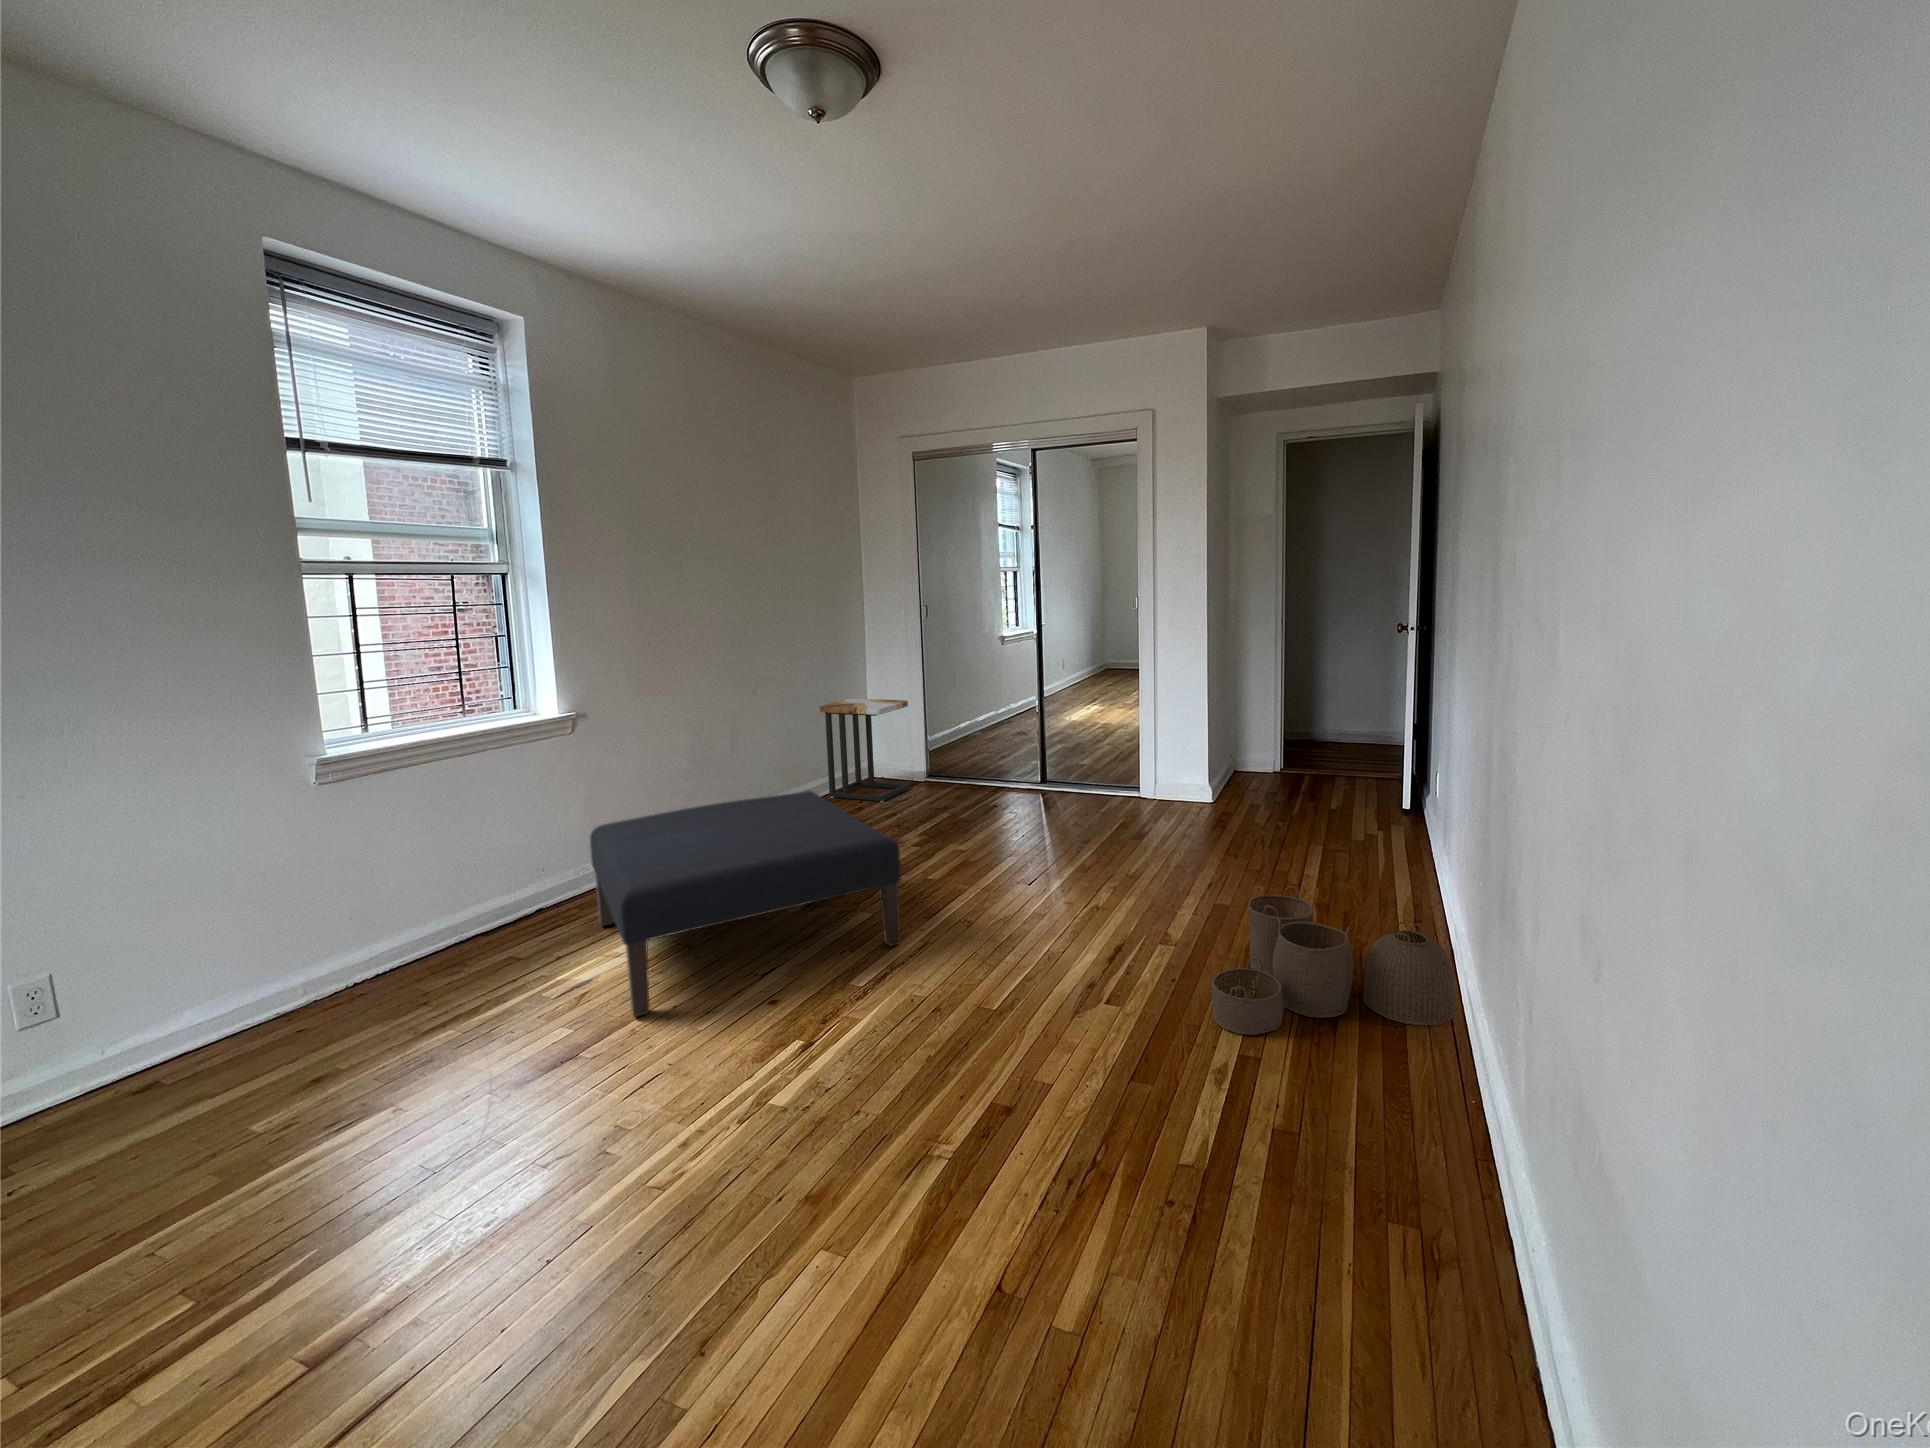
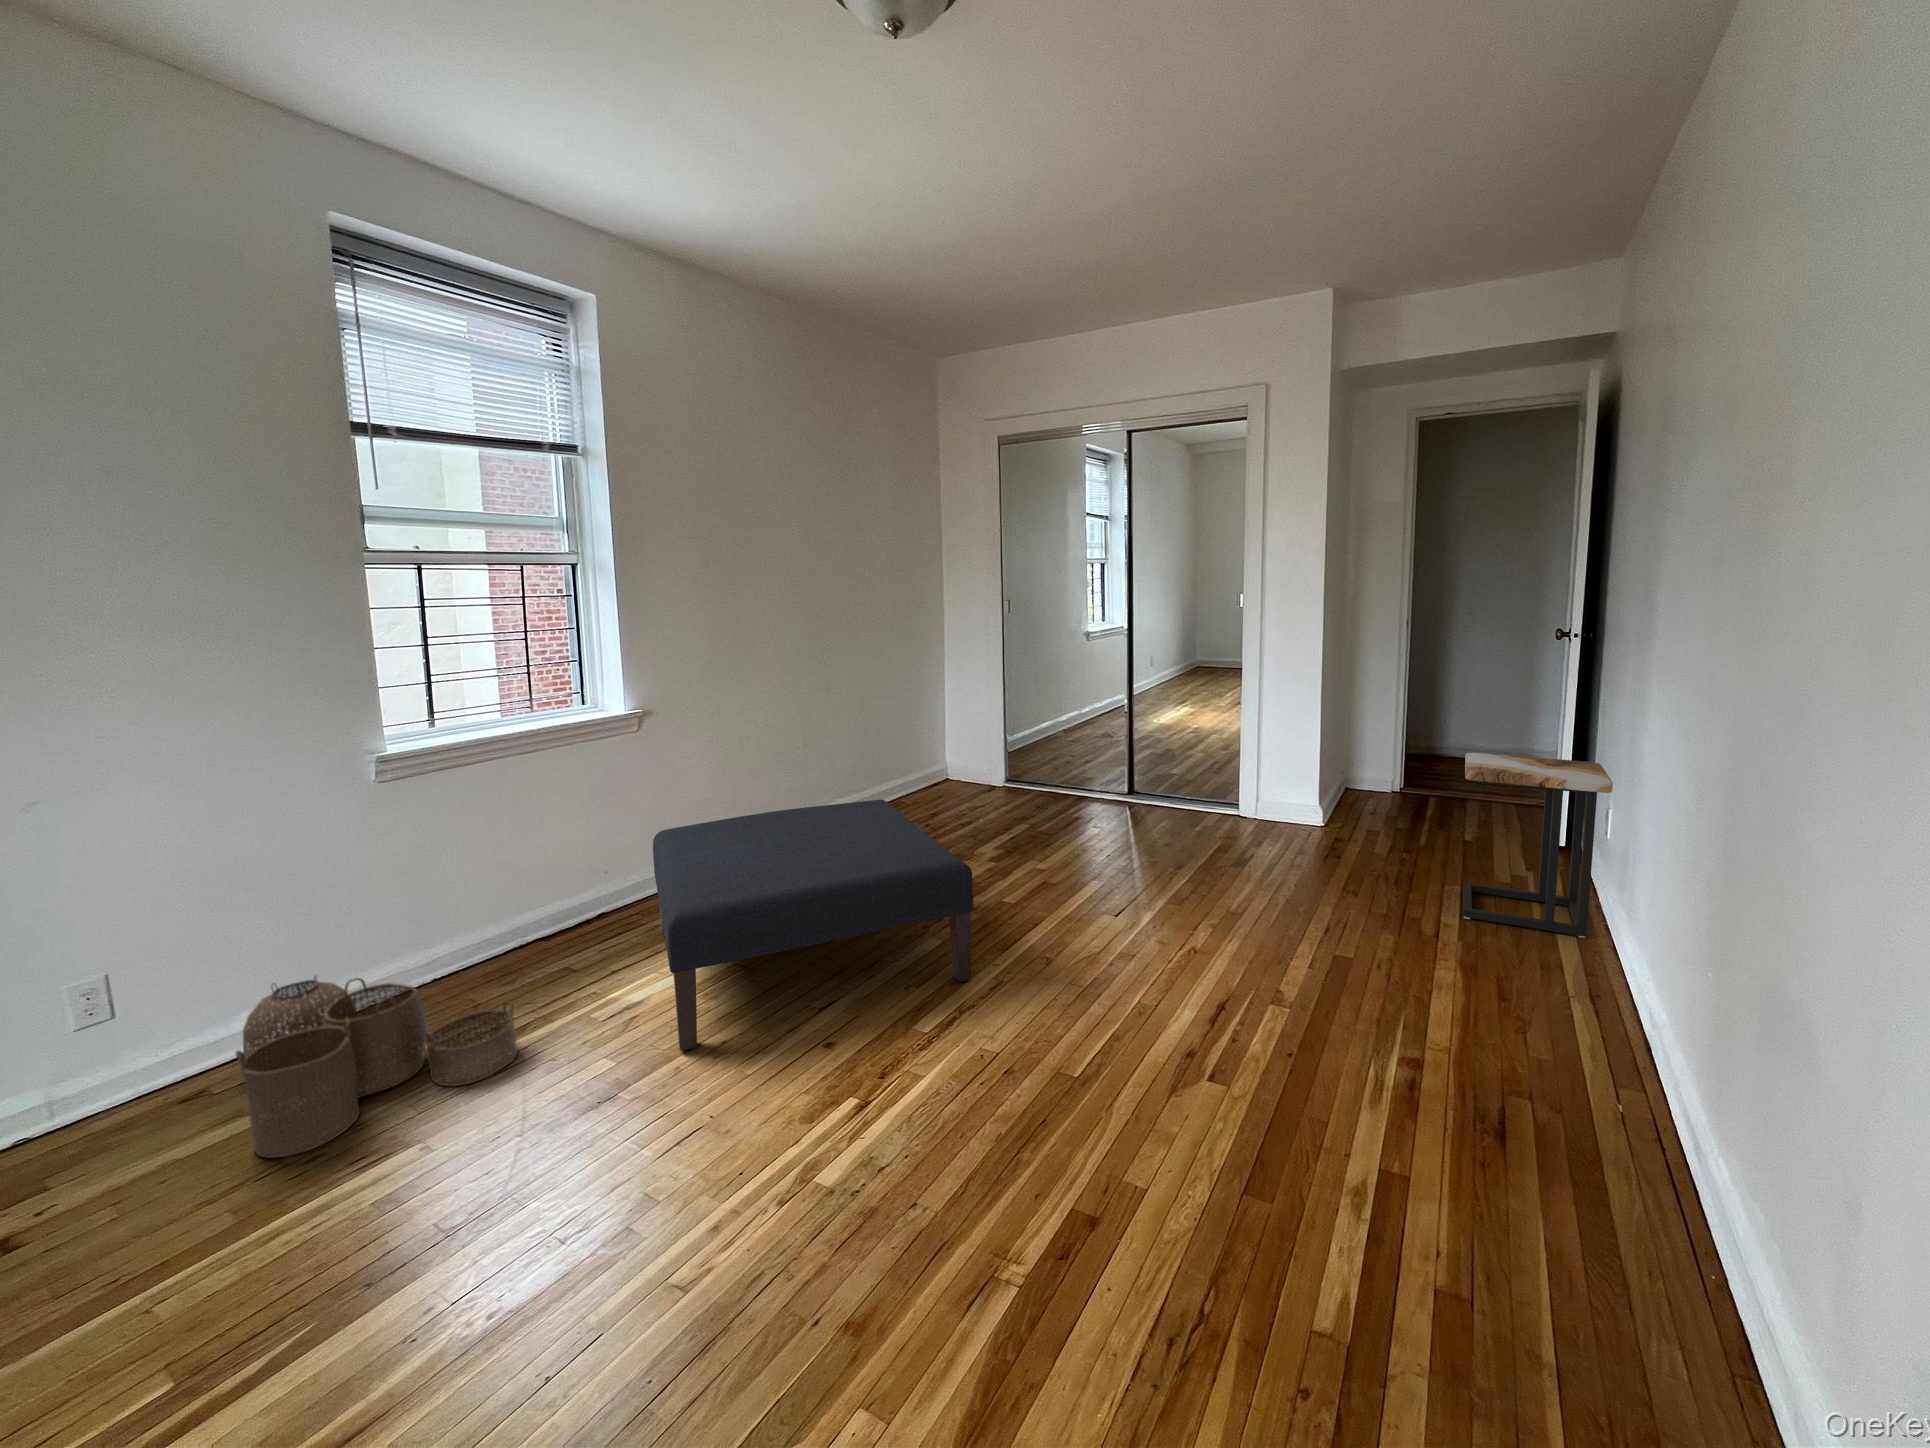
side table: present [819,699,909,802] -> present [1463,753,1613,938]
woven basket: present [1212,886,1455,1035] -> present [236,976,518,1158]

